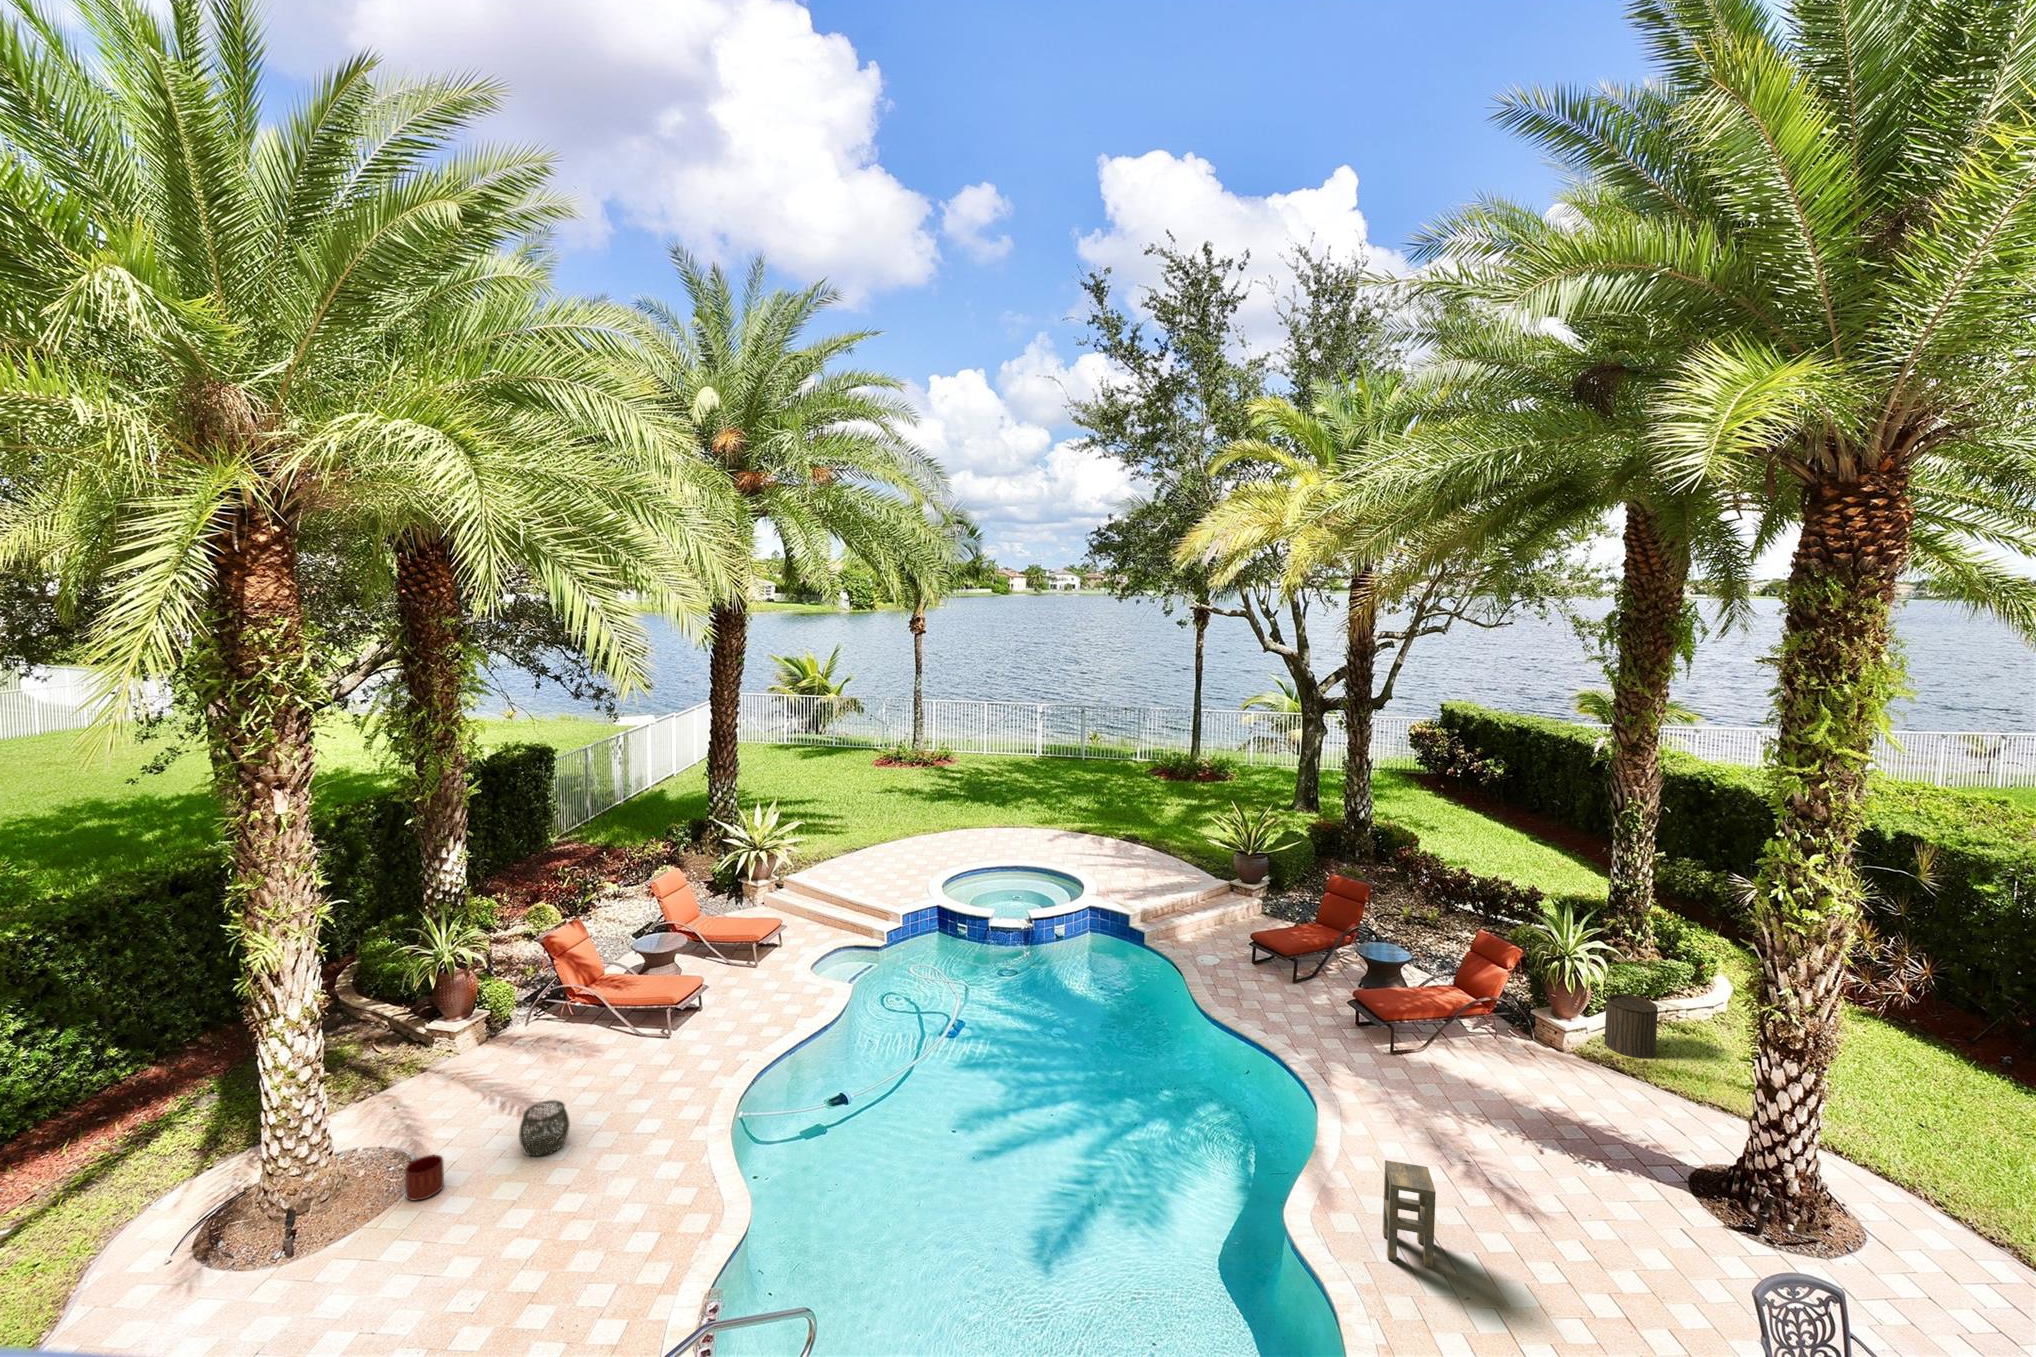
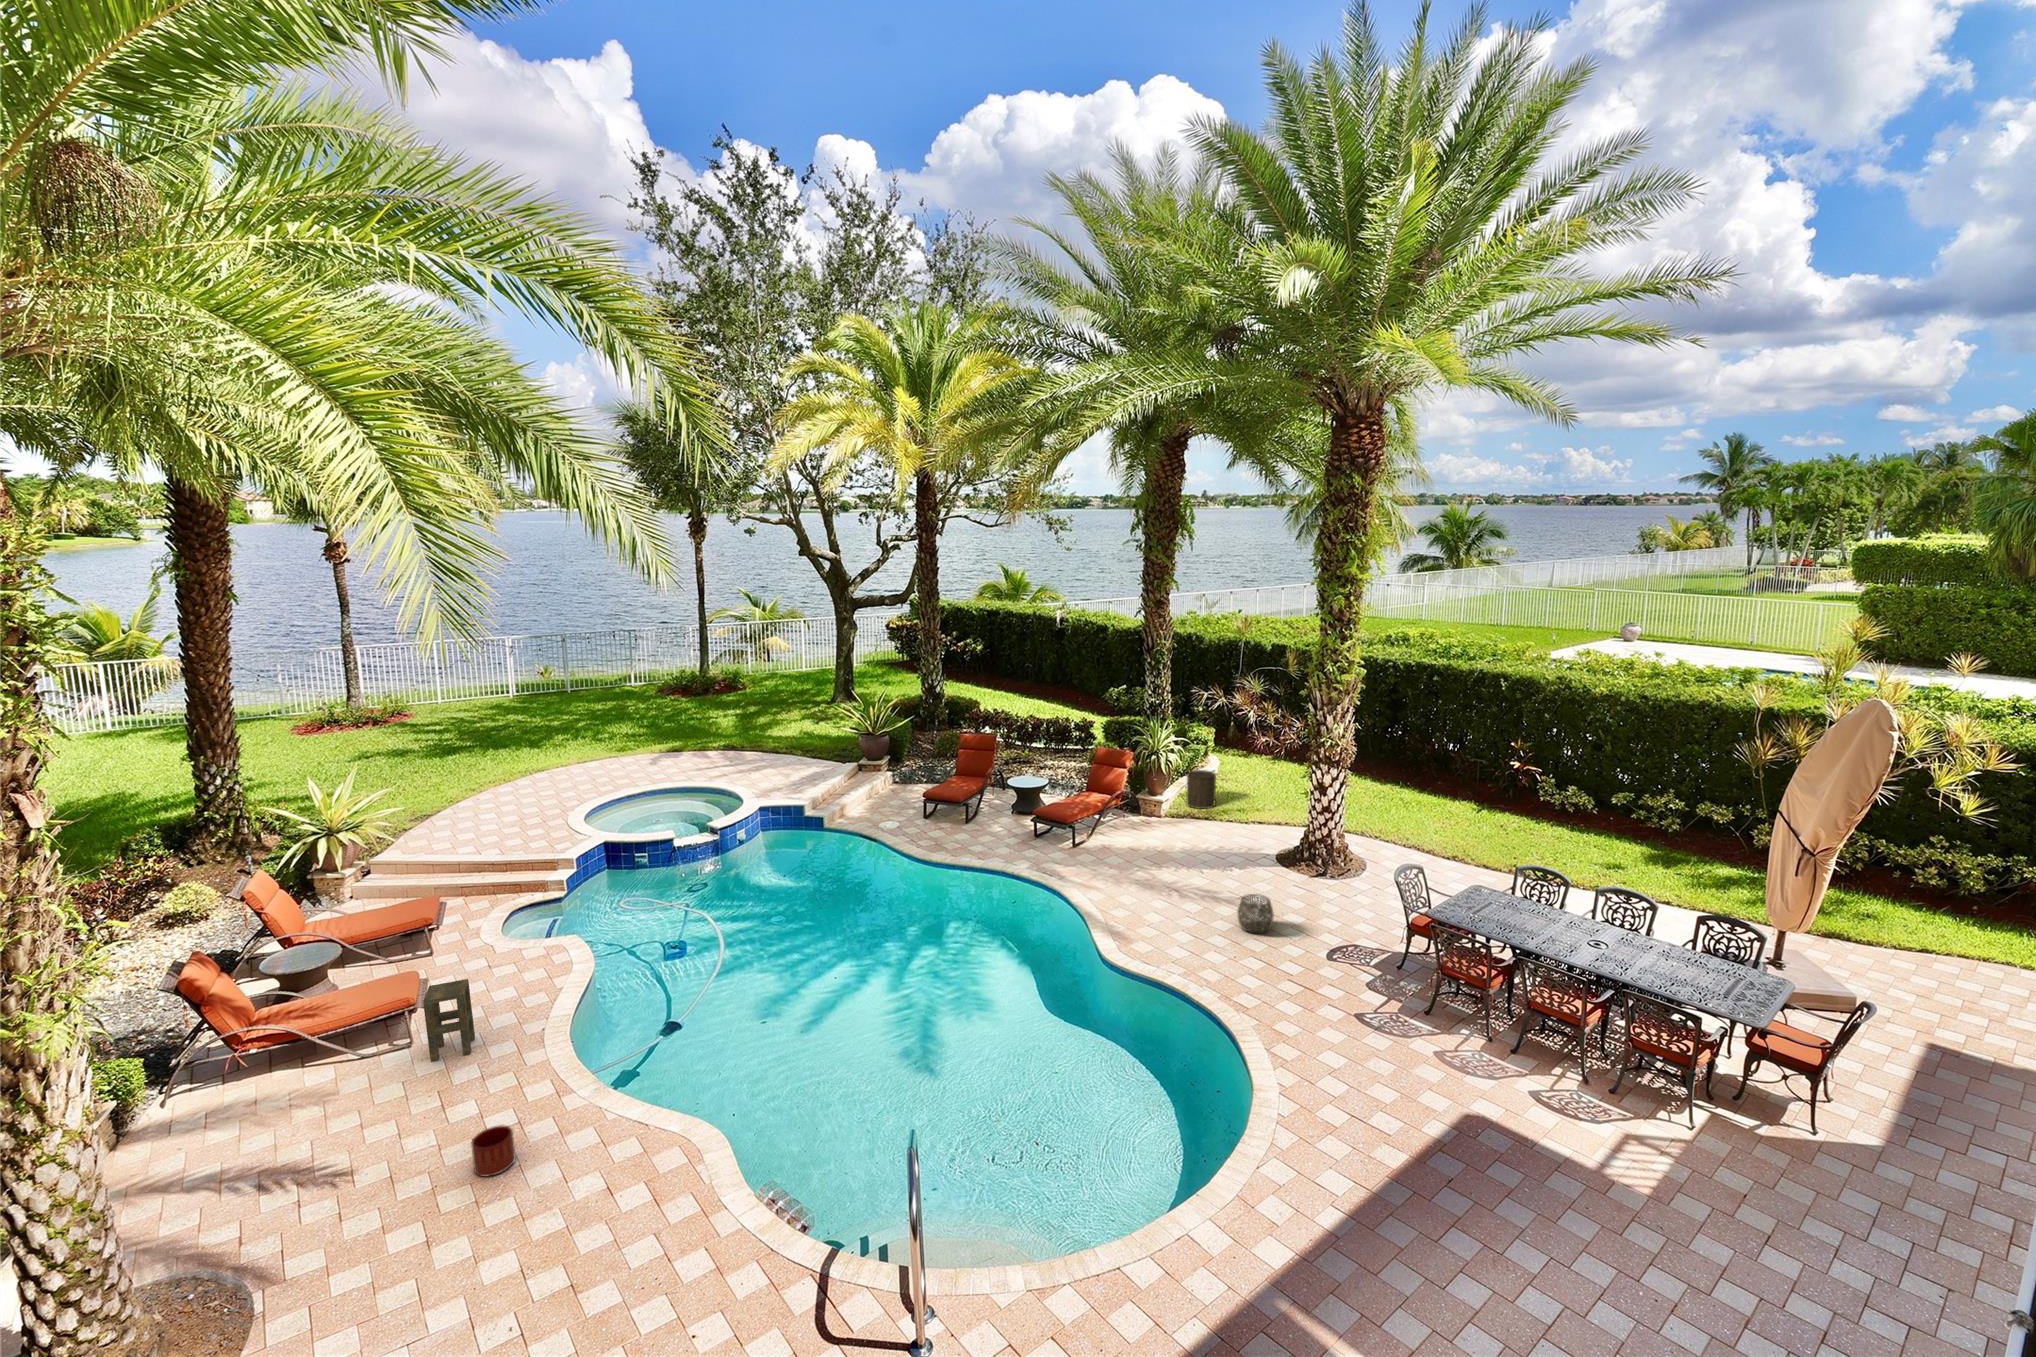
woven basket: present [519,1100,570,1156] -> present [1238,894,1274,933]
planter: present [405,1155,444,1201] -> present [471,1125,516,1177]
side table: present [1383,1160,1436,1268] -> present [423,979,475,1062]

